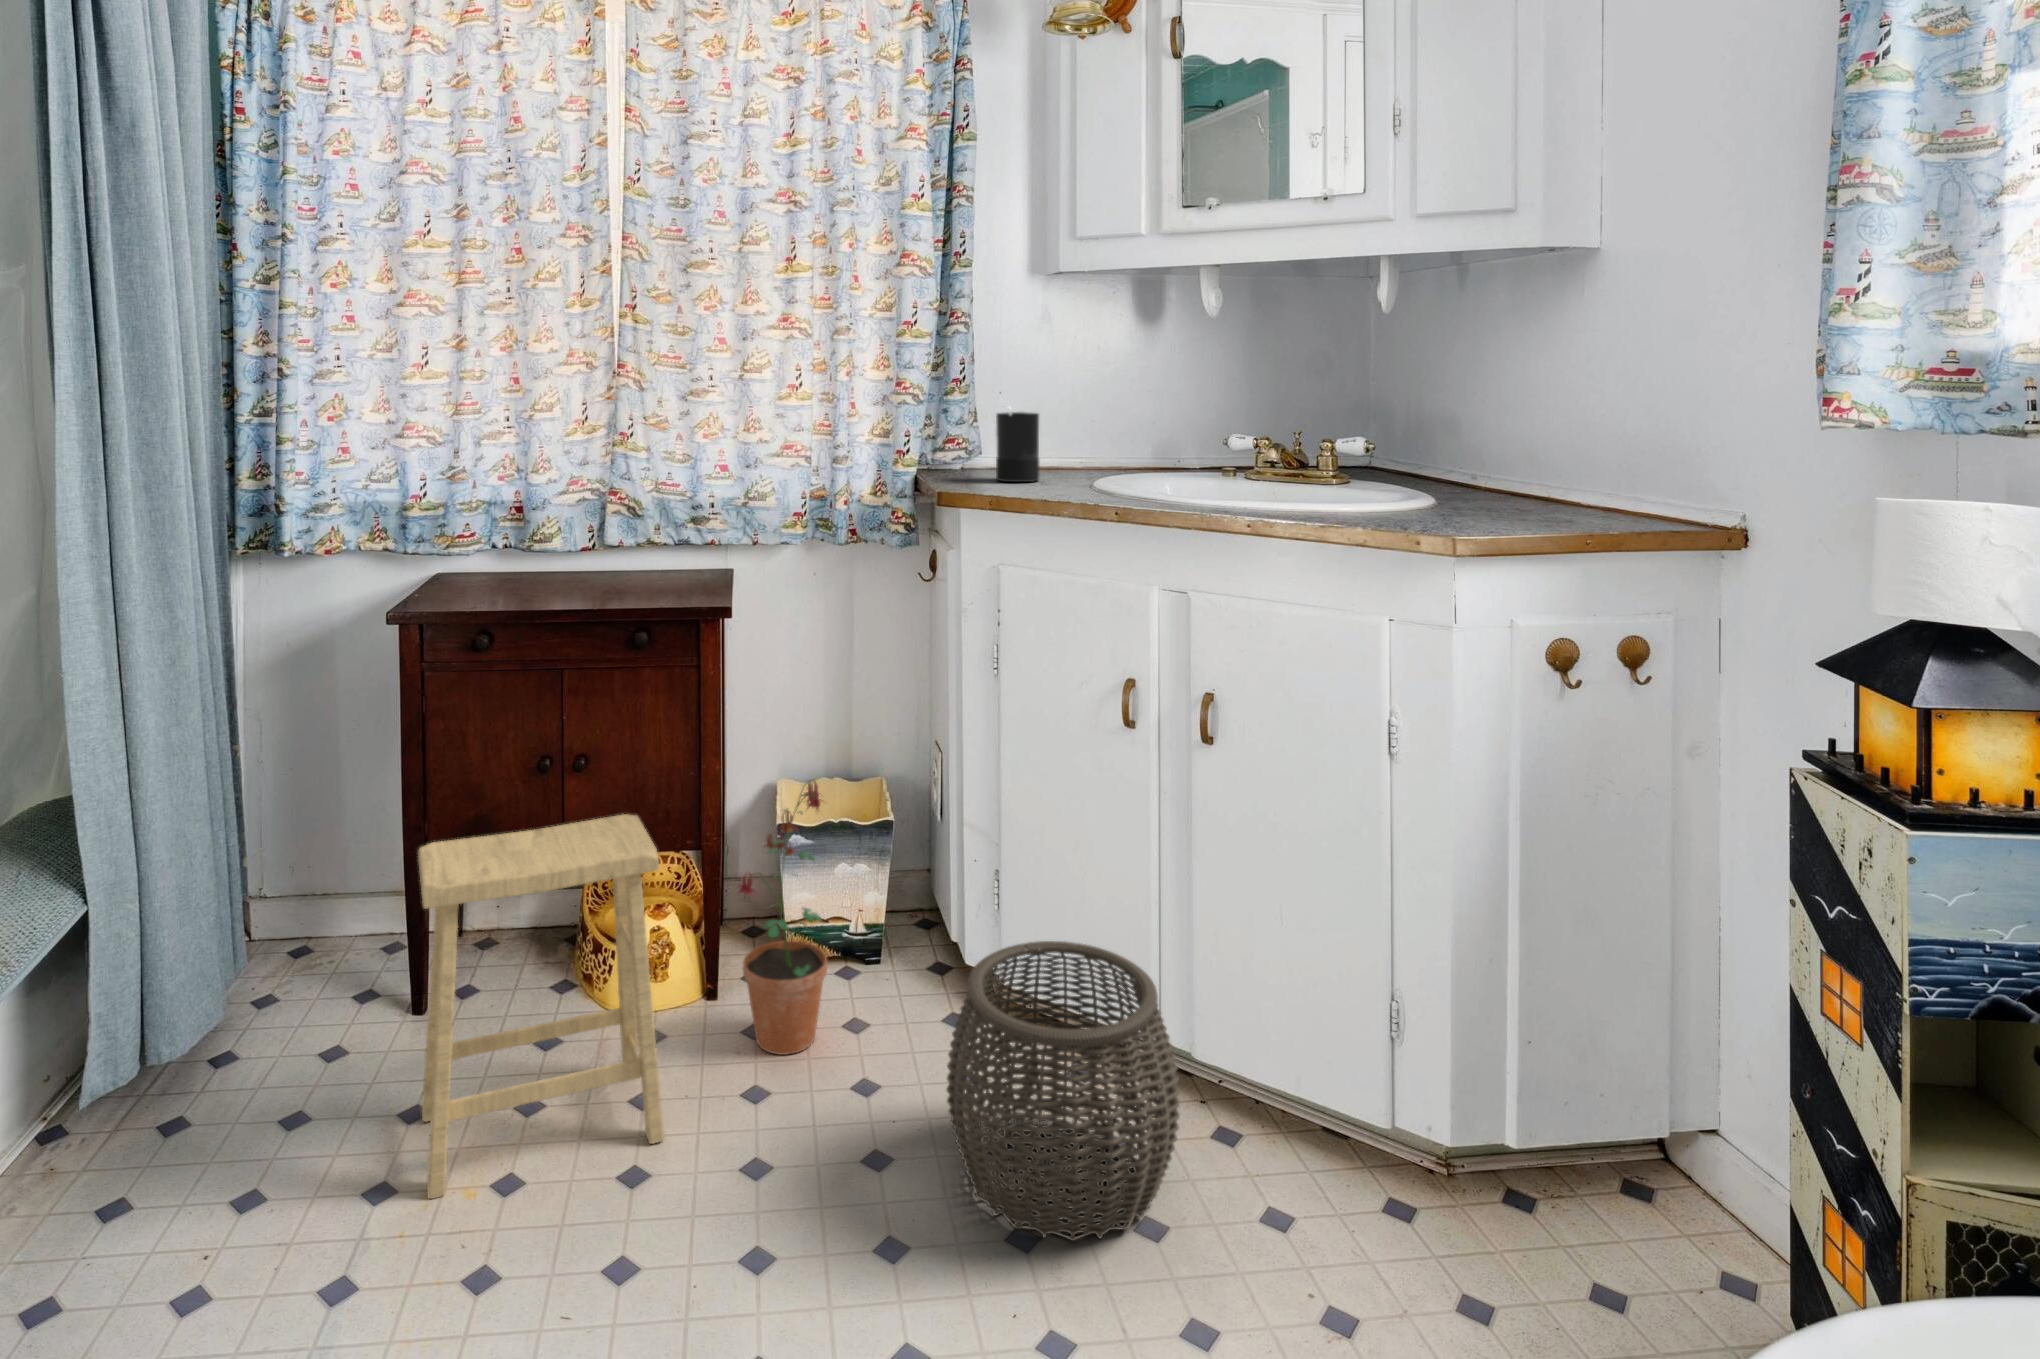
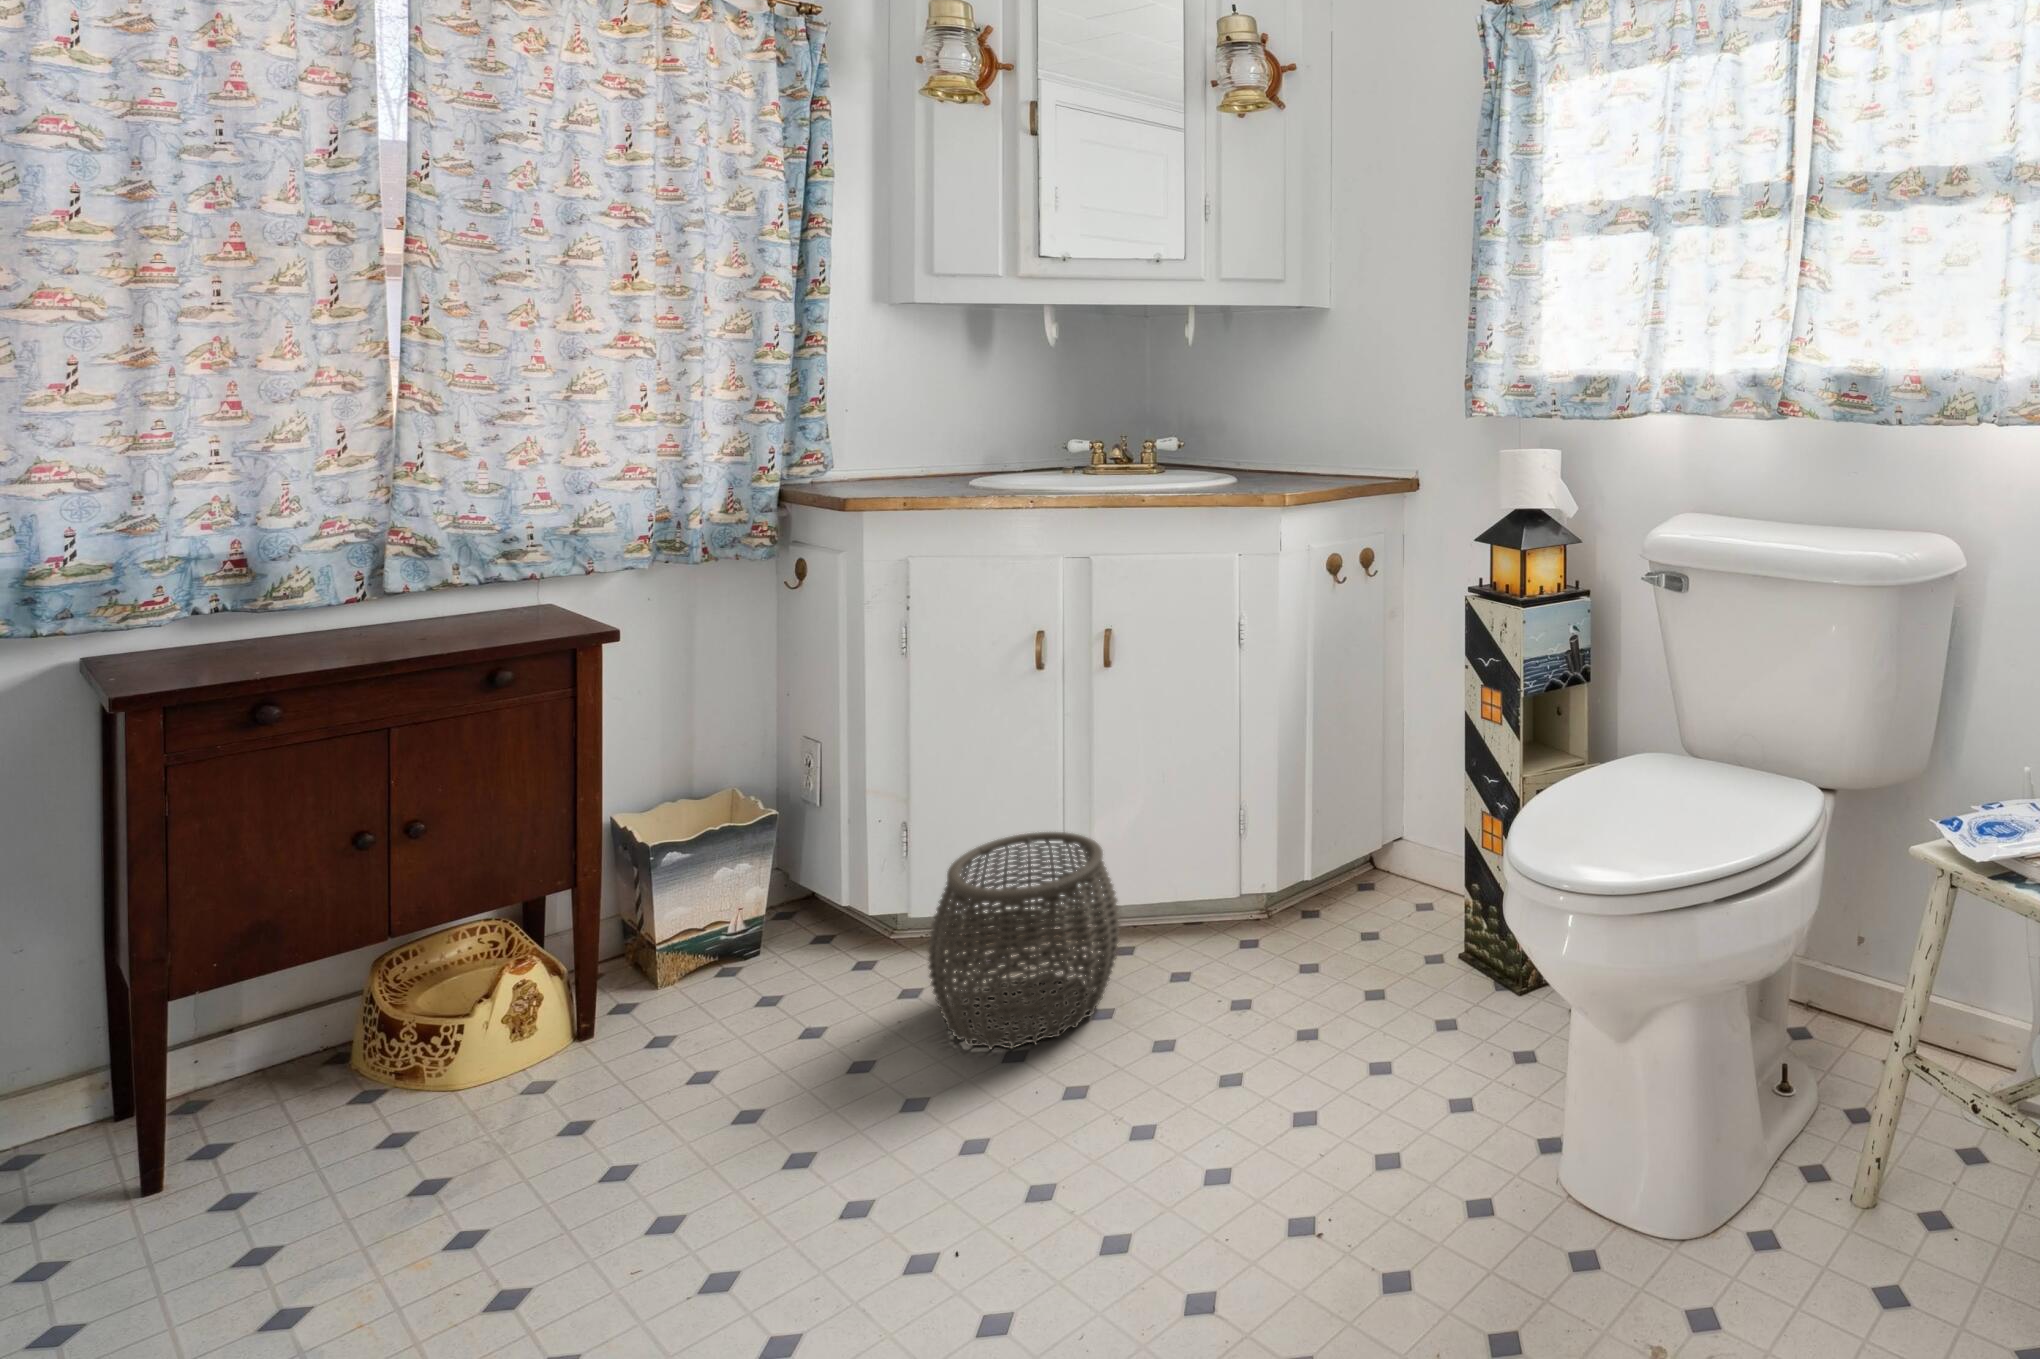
candle: present [996,407,1039,482] -> none [873,417,915,483]
potted plant: present [739,782,827,1055] -> none [647,779,750,1044]
footstool: present [418,814,664,1199] -> none [271,848,633,1299]

